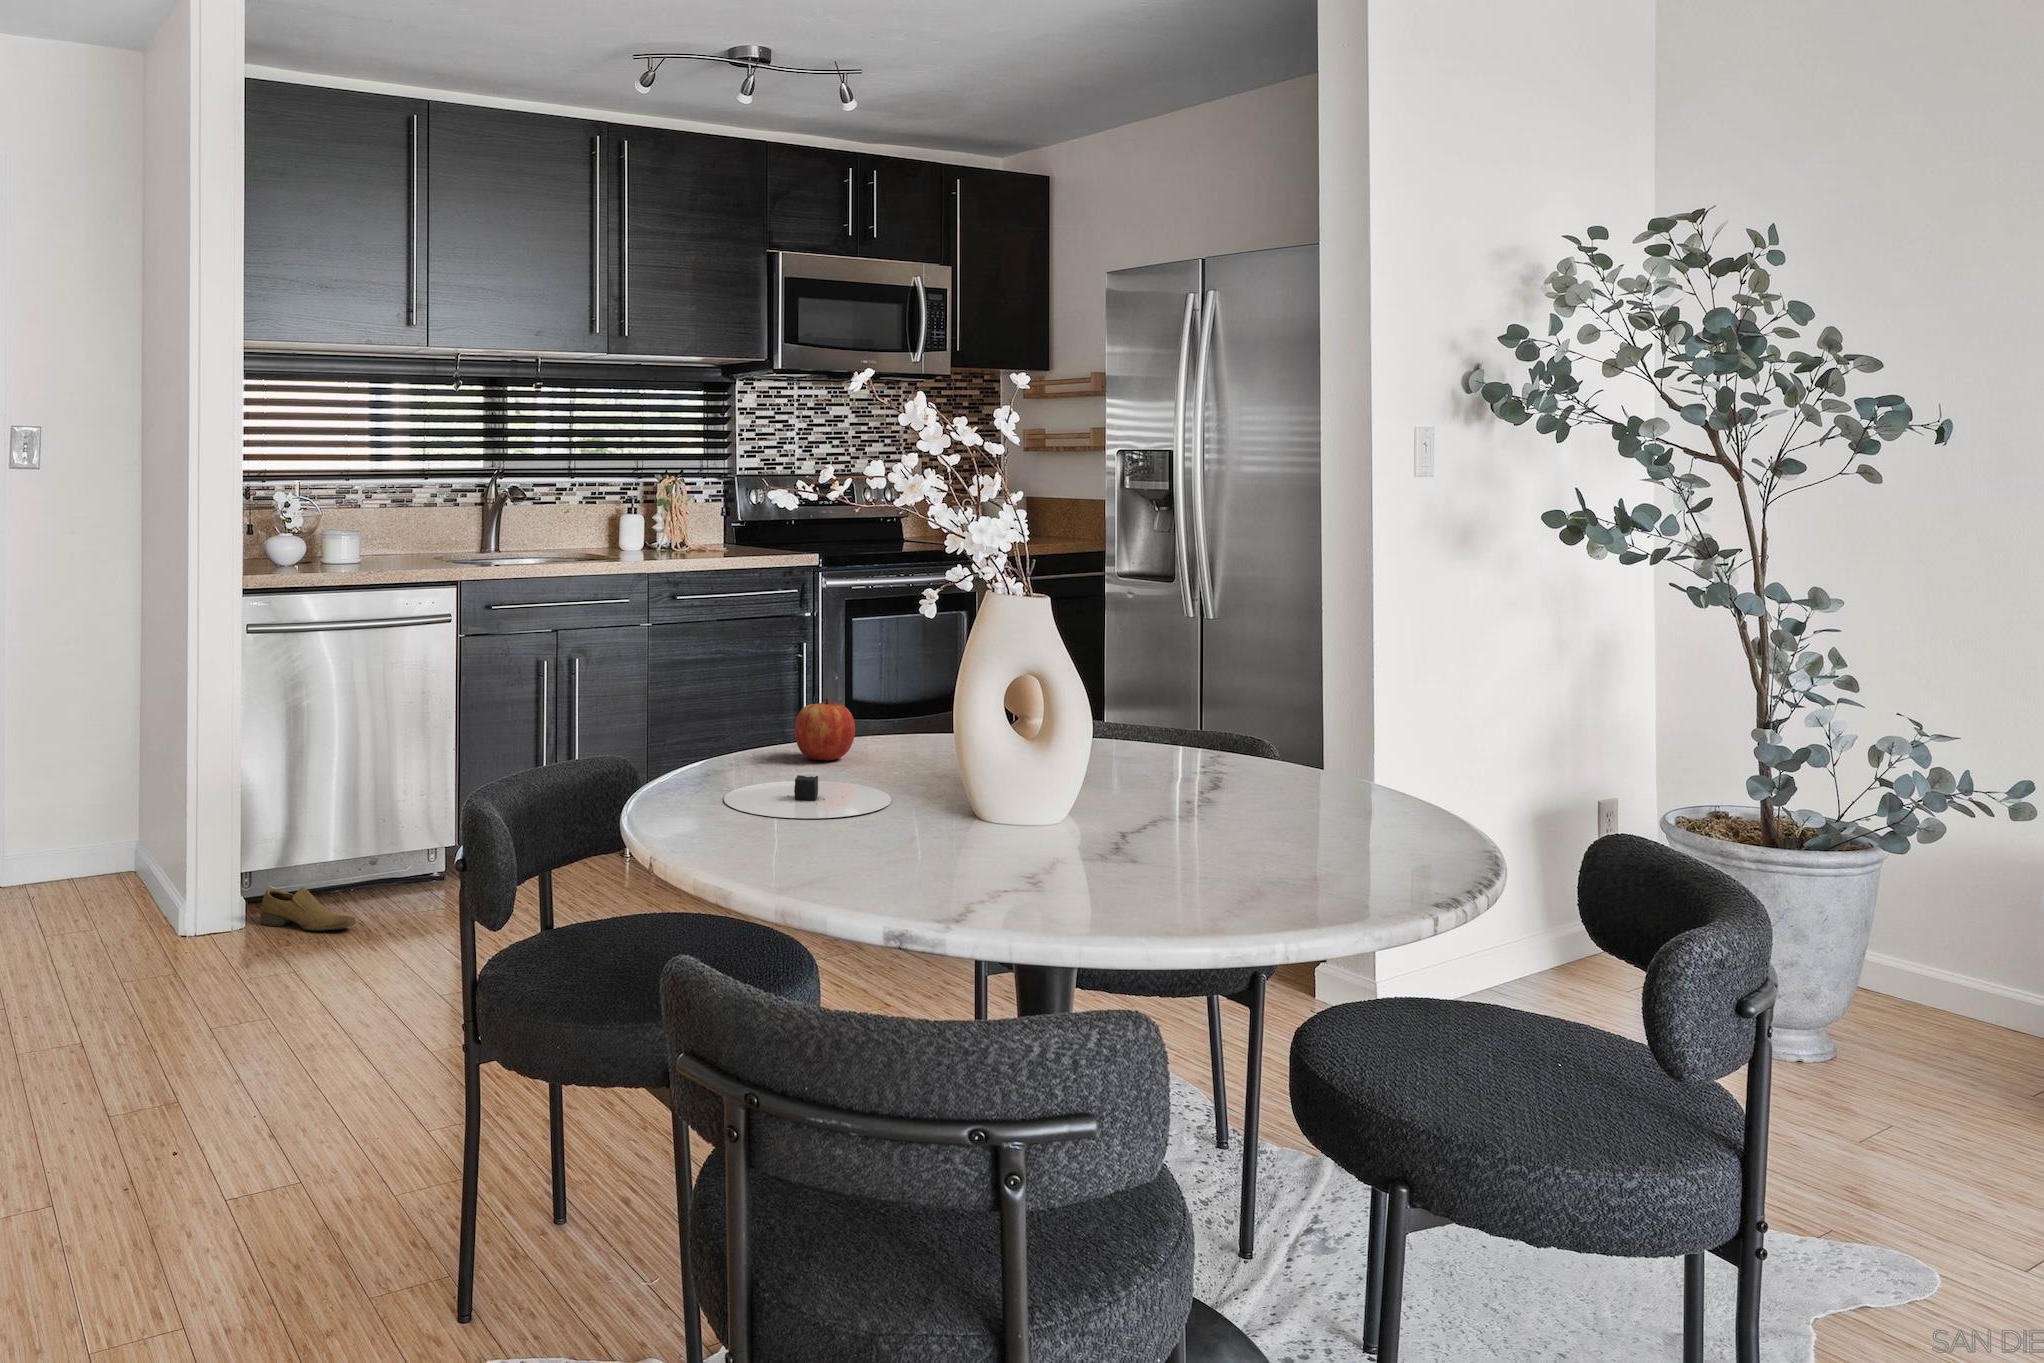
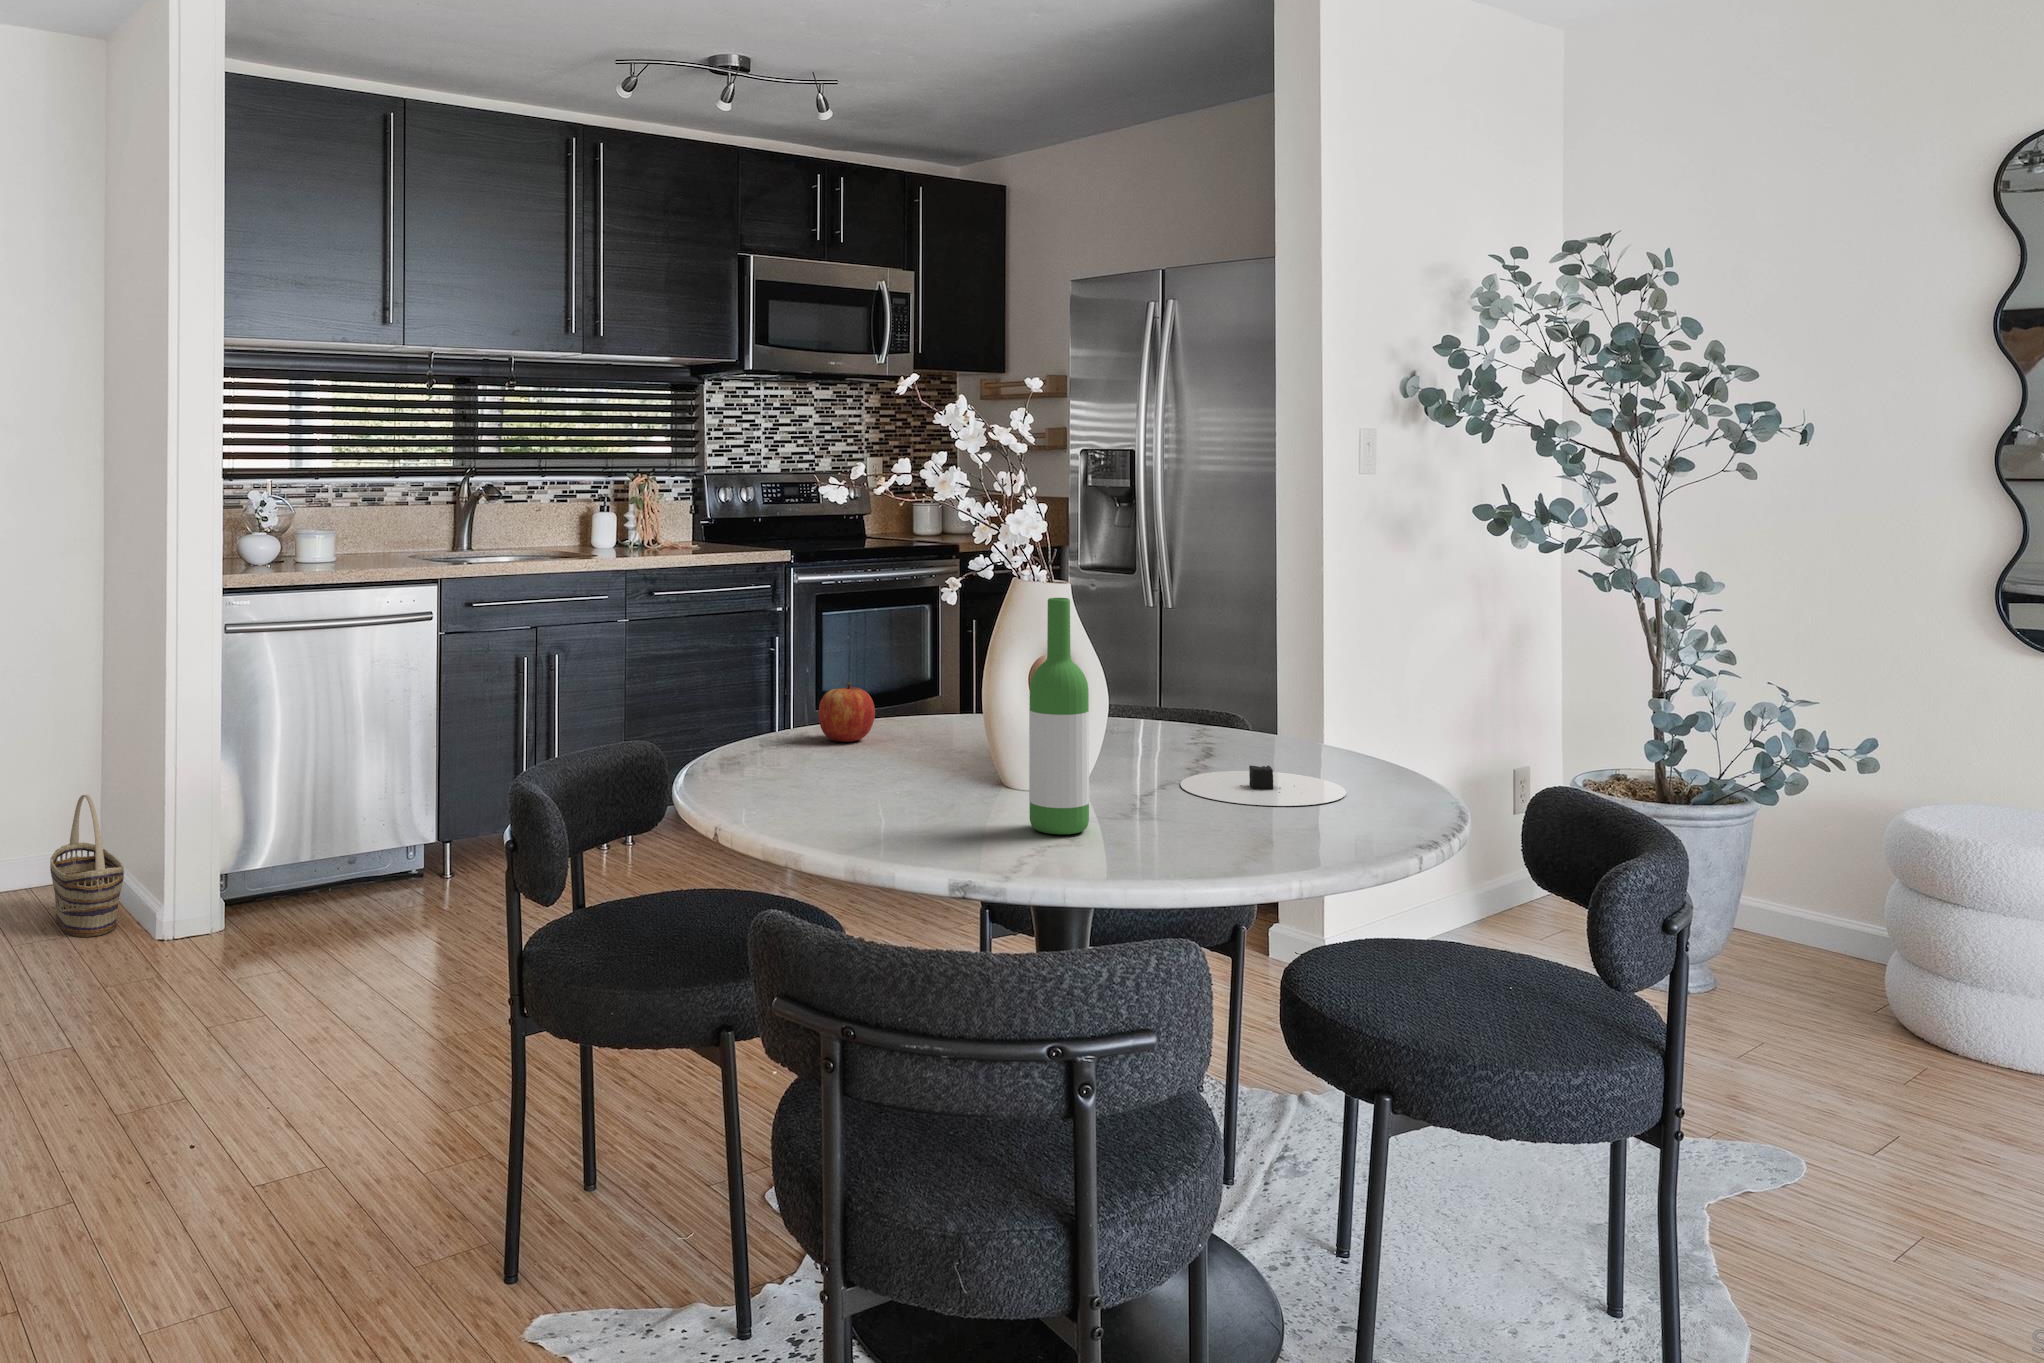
wine bottle: none [989,612,1056,876] -> present [1029,598,1089,834]
plate: present [724,775,891,818] -> present [1180,765,1346,806]
basket: none [90,789,155,929] -> present [50,795,124,937]
shoe: present [260,887,356,930] -> none [236,888,337,931]

